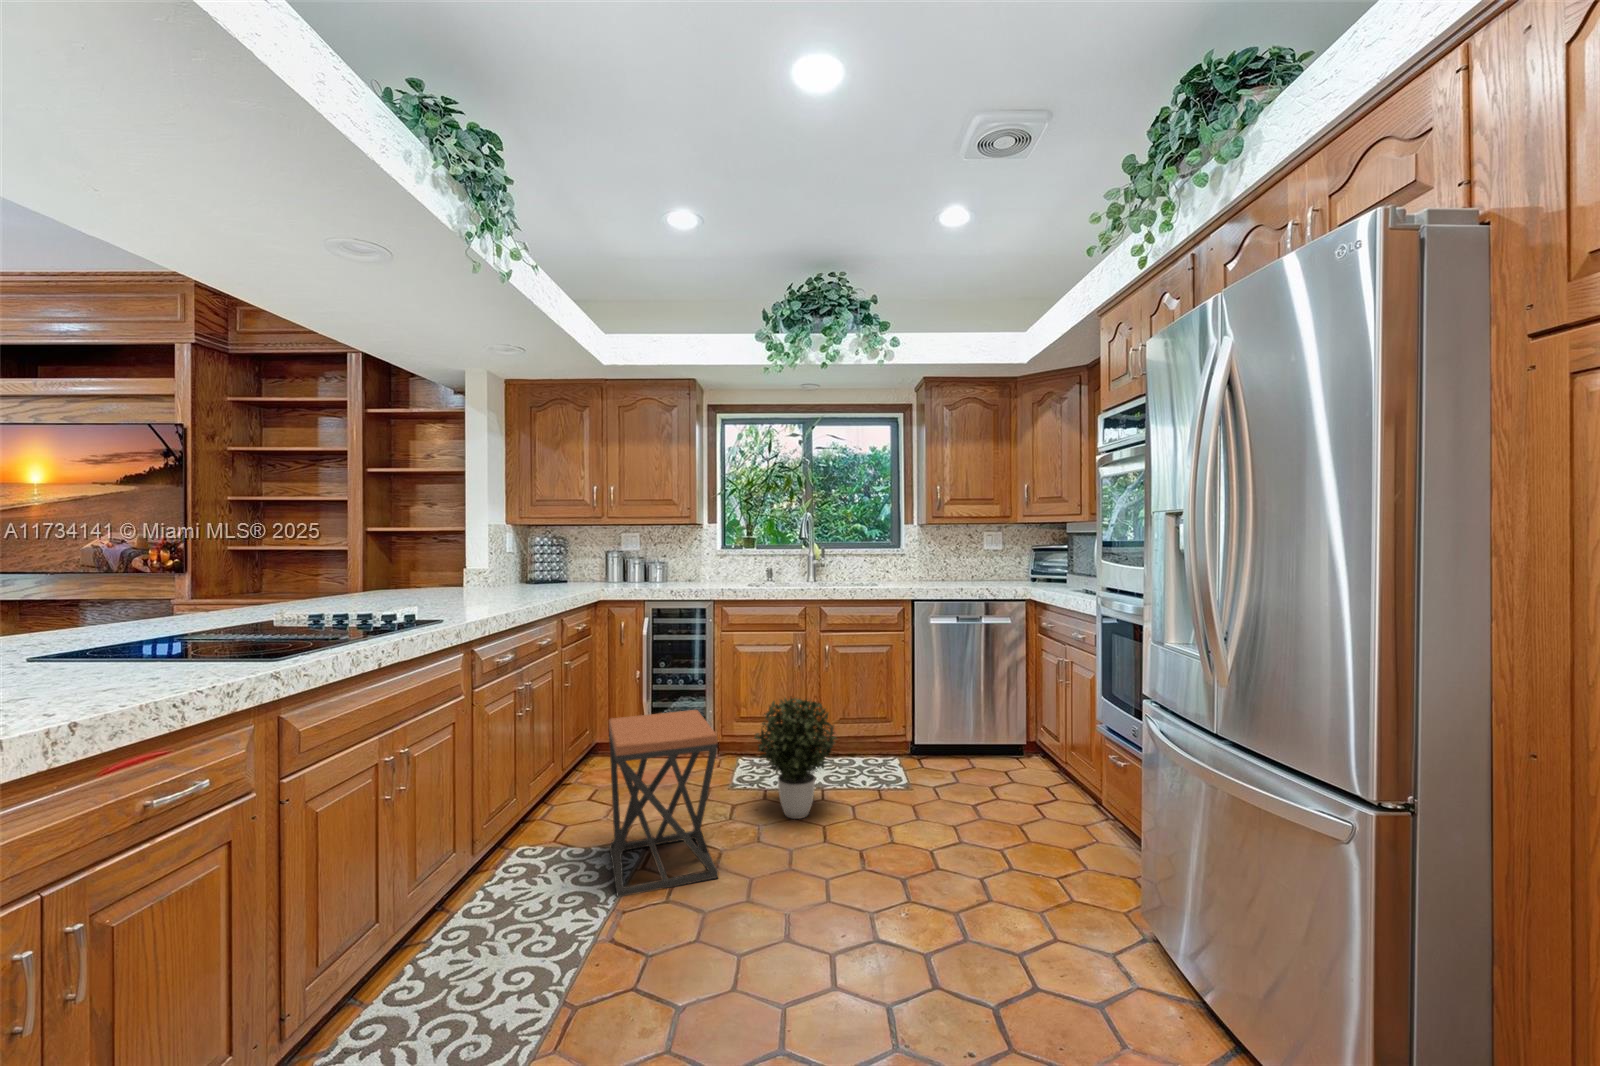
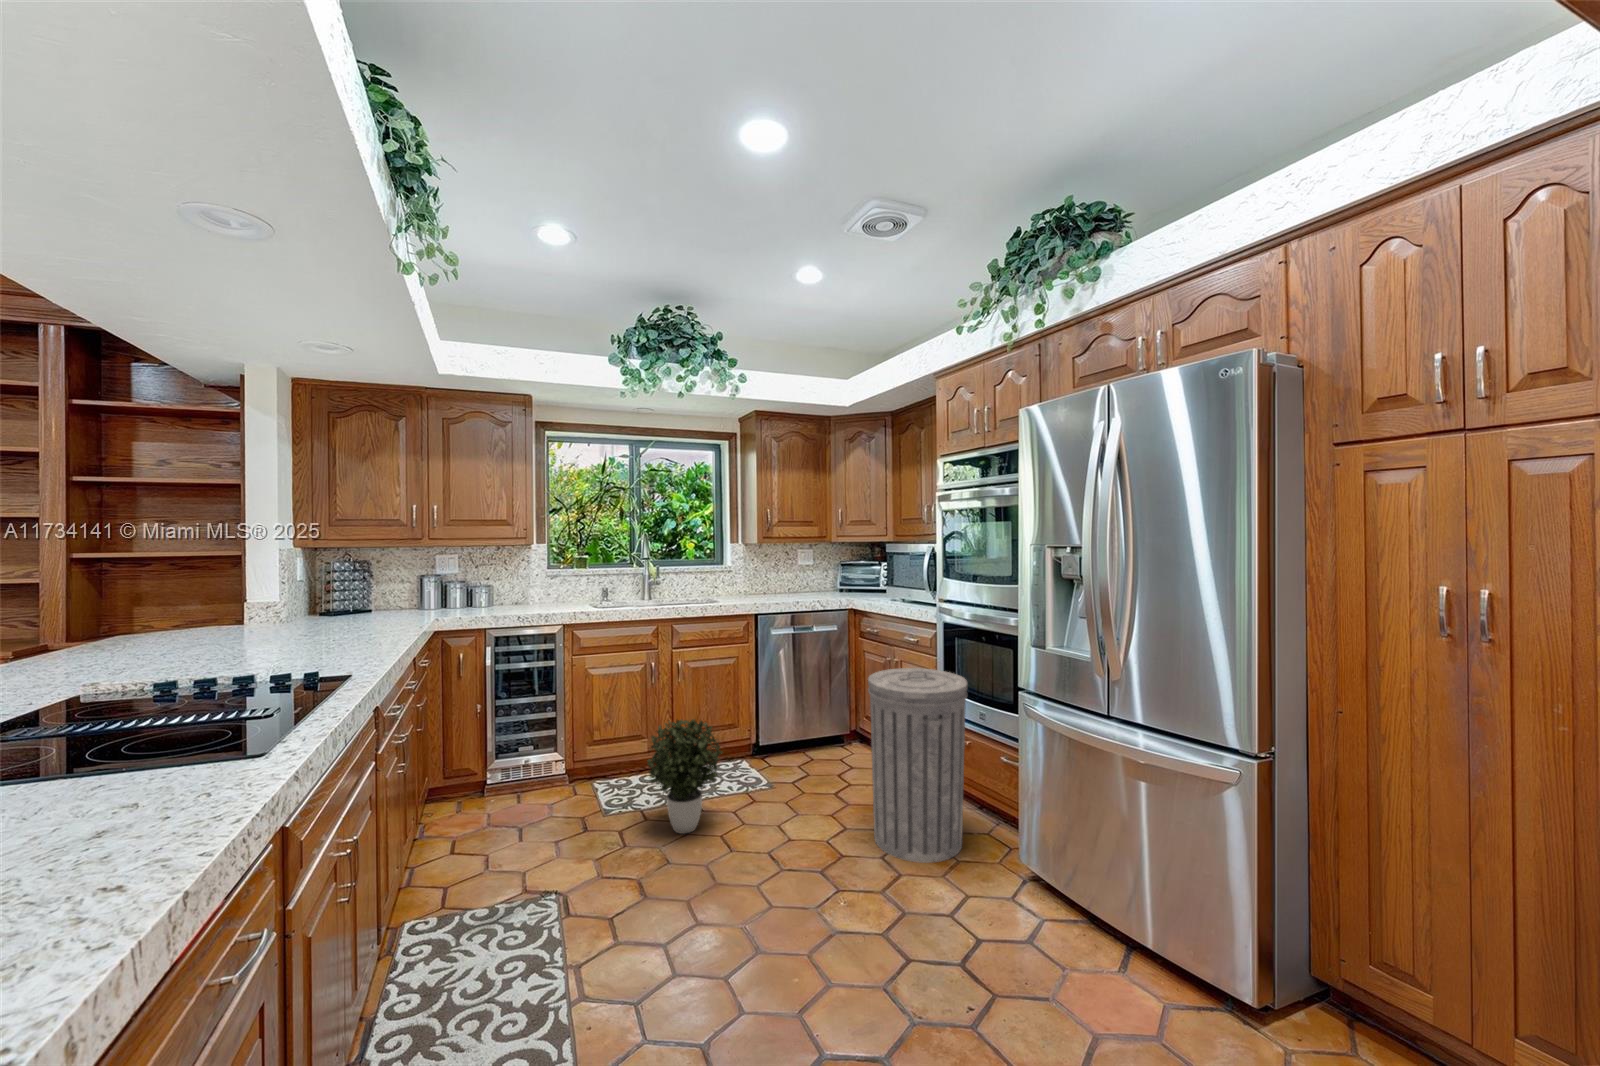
trash can: none [991,664,1123,912] -> present [868,668,967,863]
stool: present [609,710,718,897] -> none [515,746,649,951]

